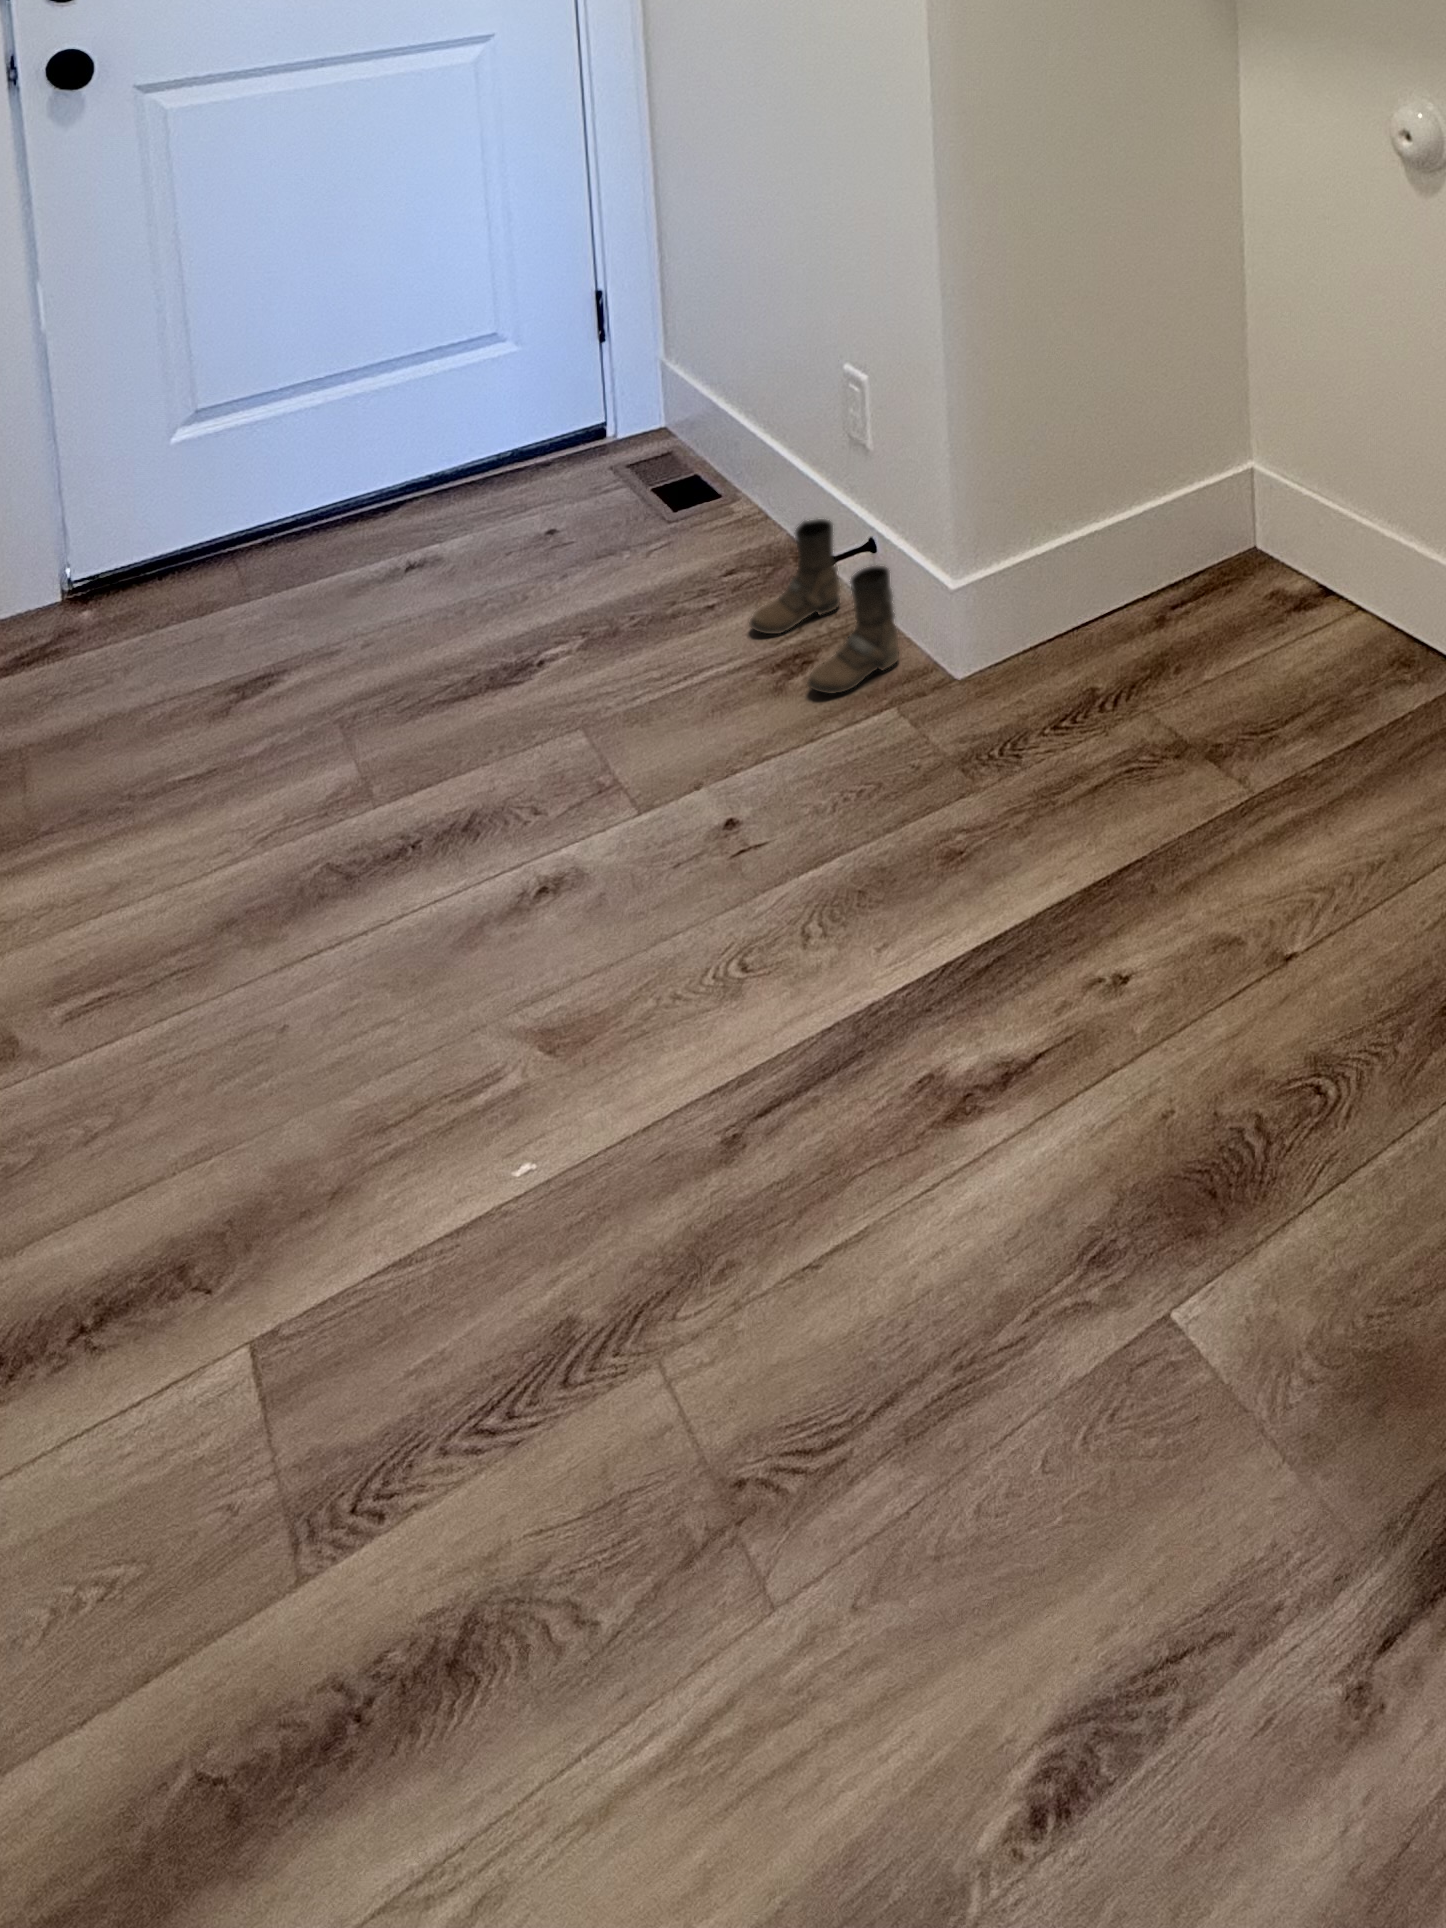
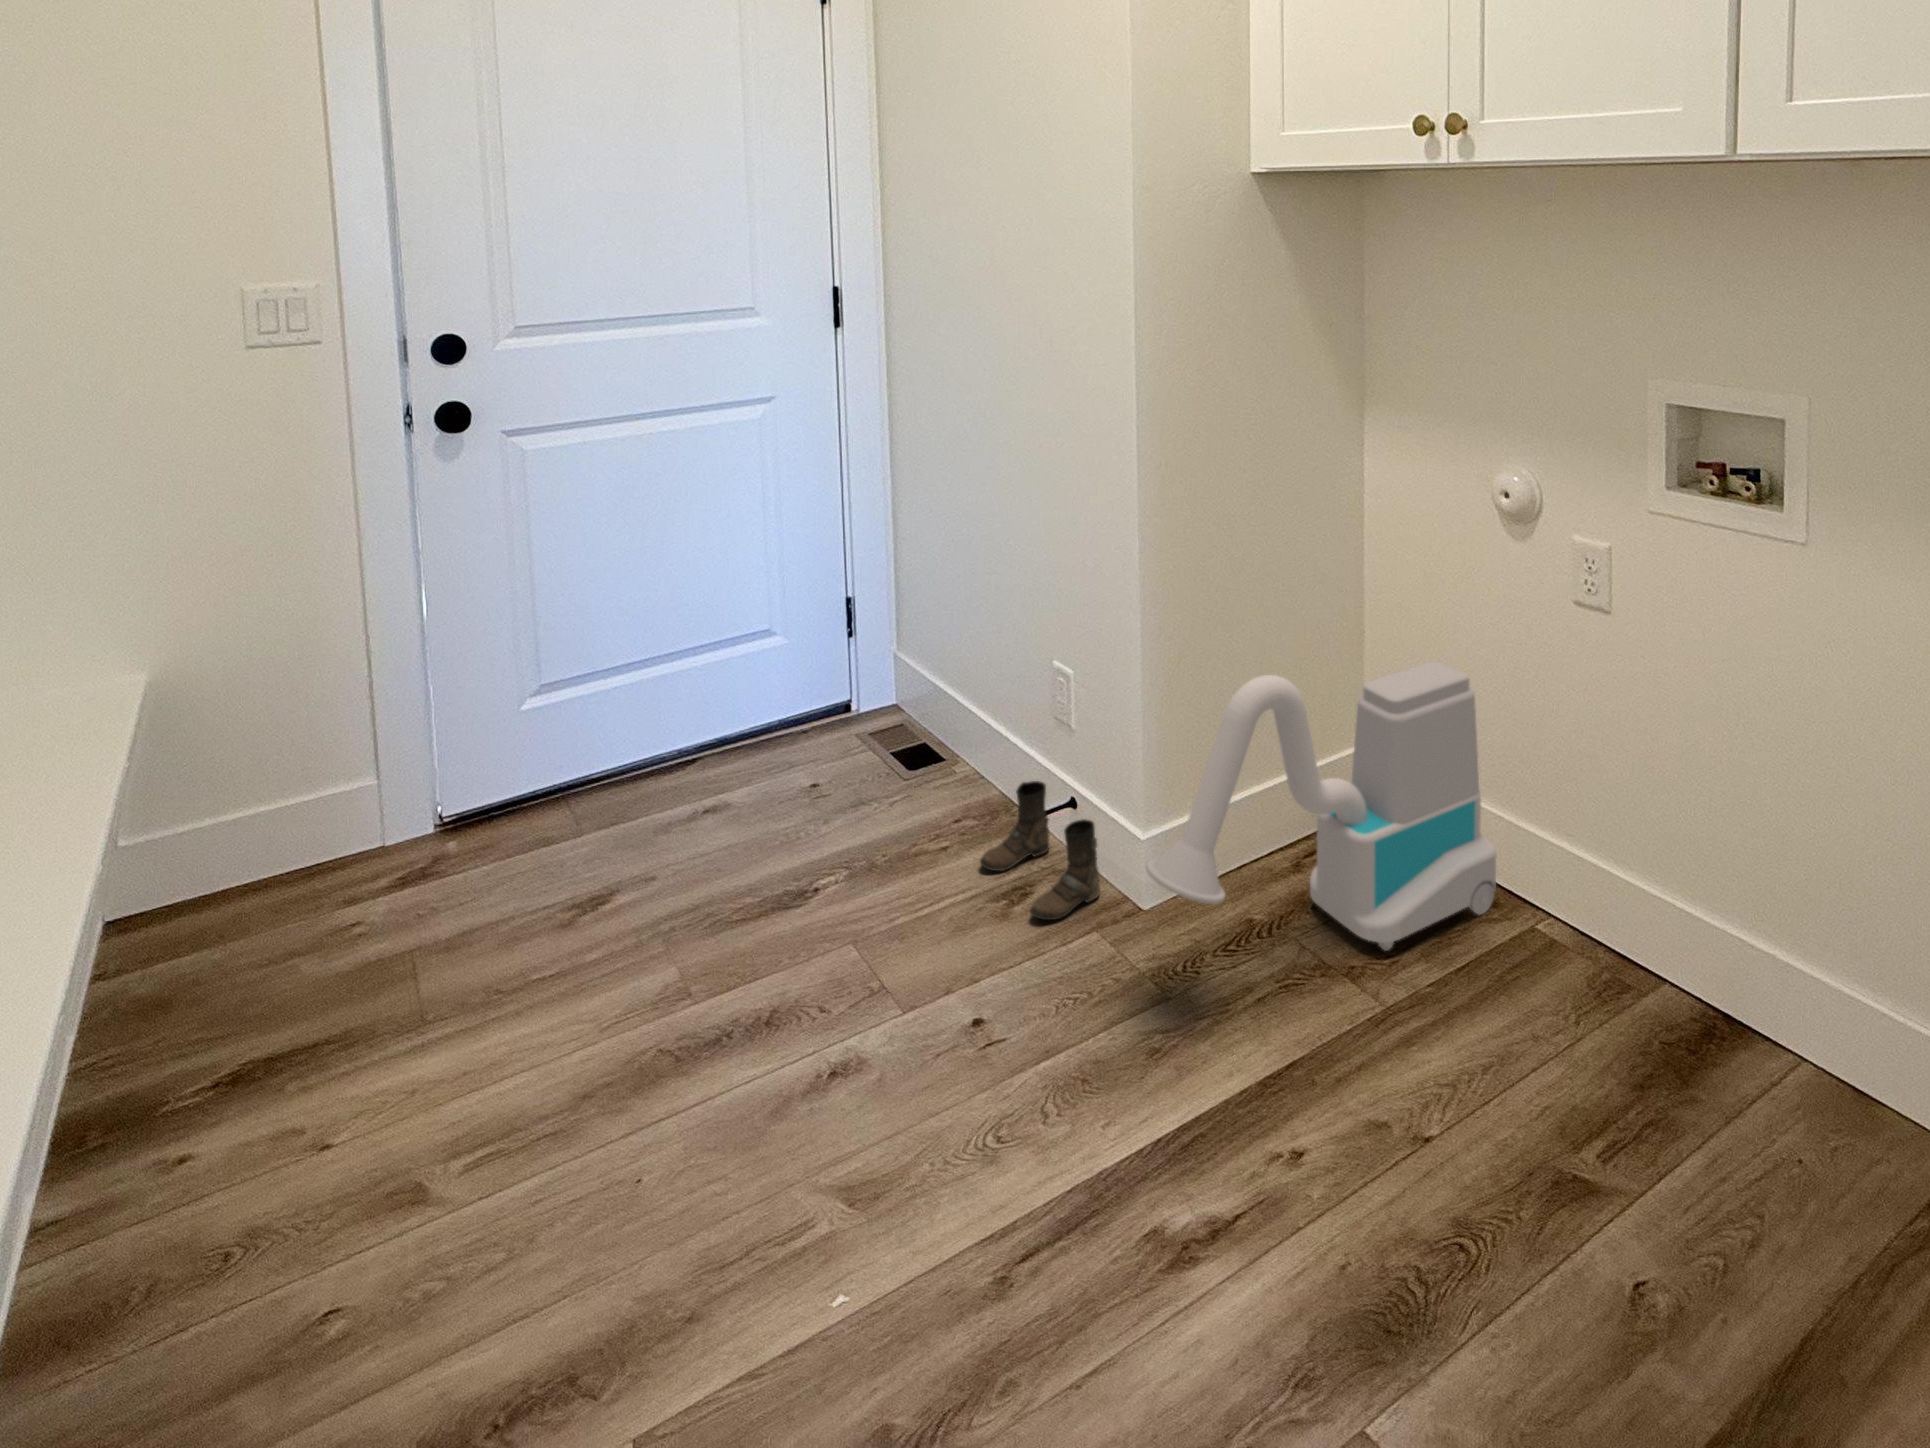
vacuum cleaner: none [939,355,1403,723] -> present [1146,662,1496,951]

